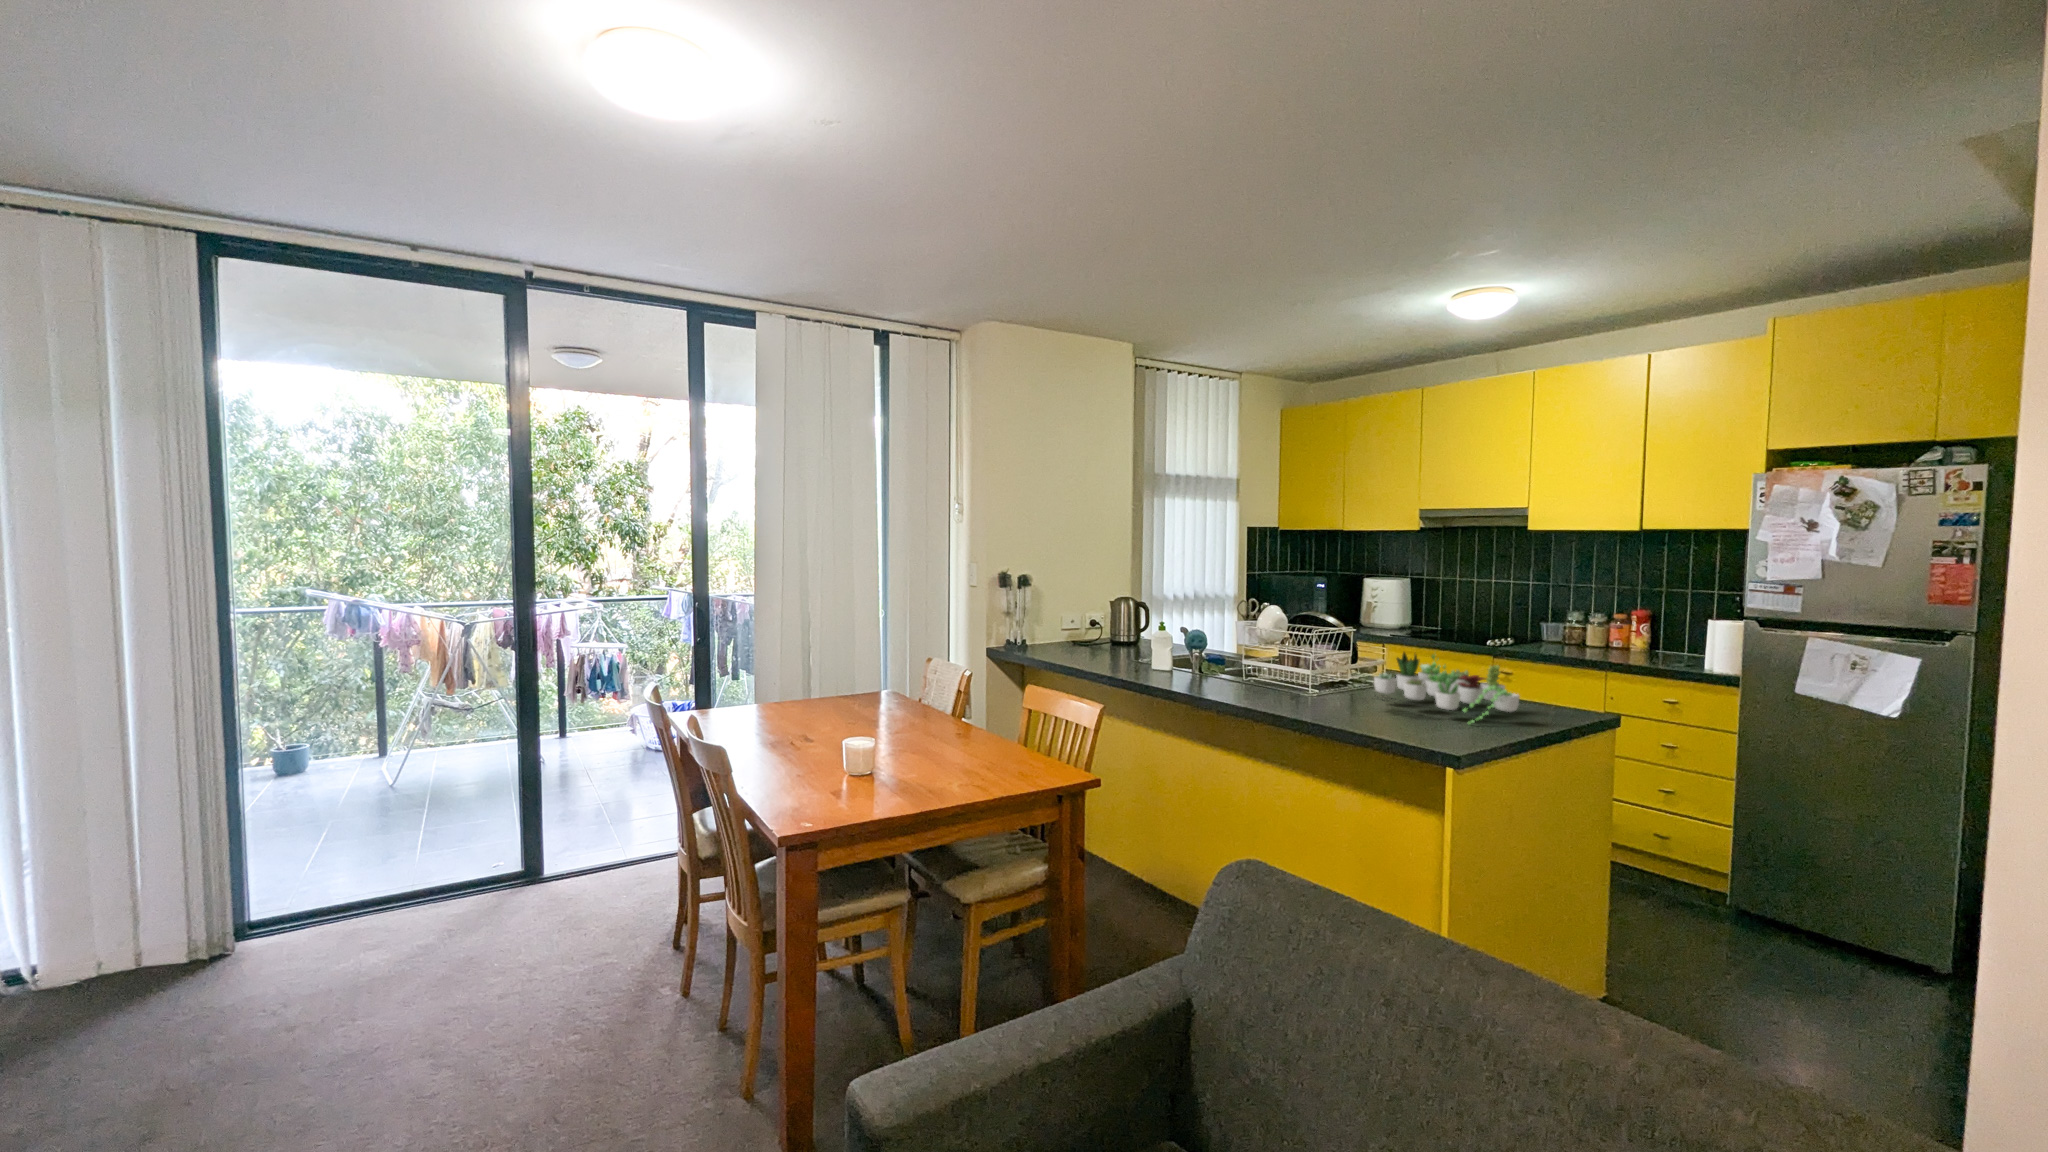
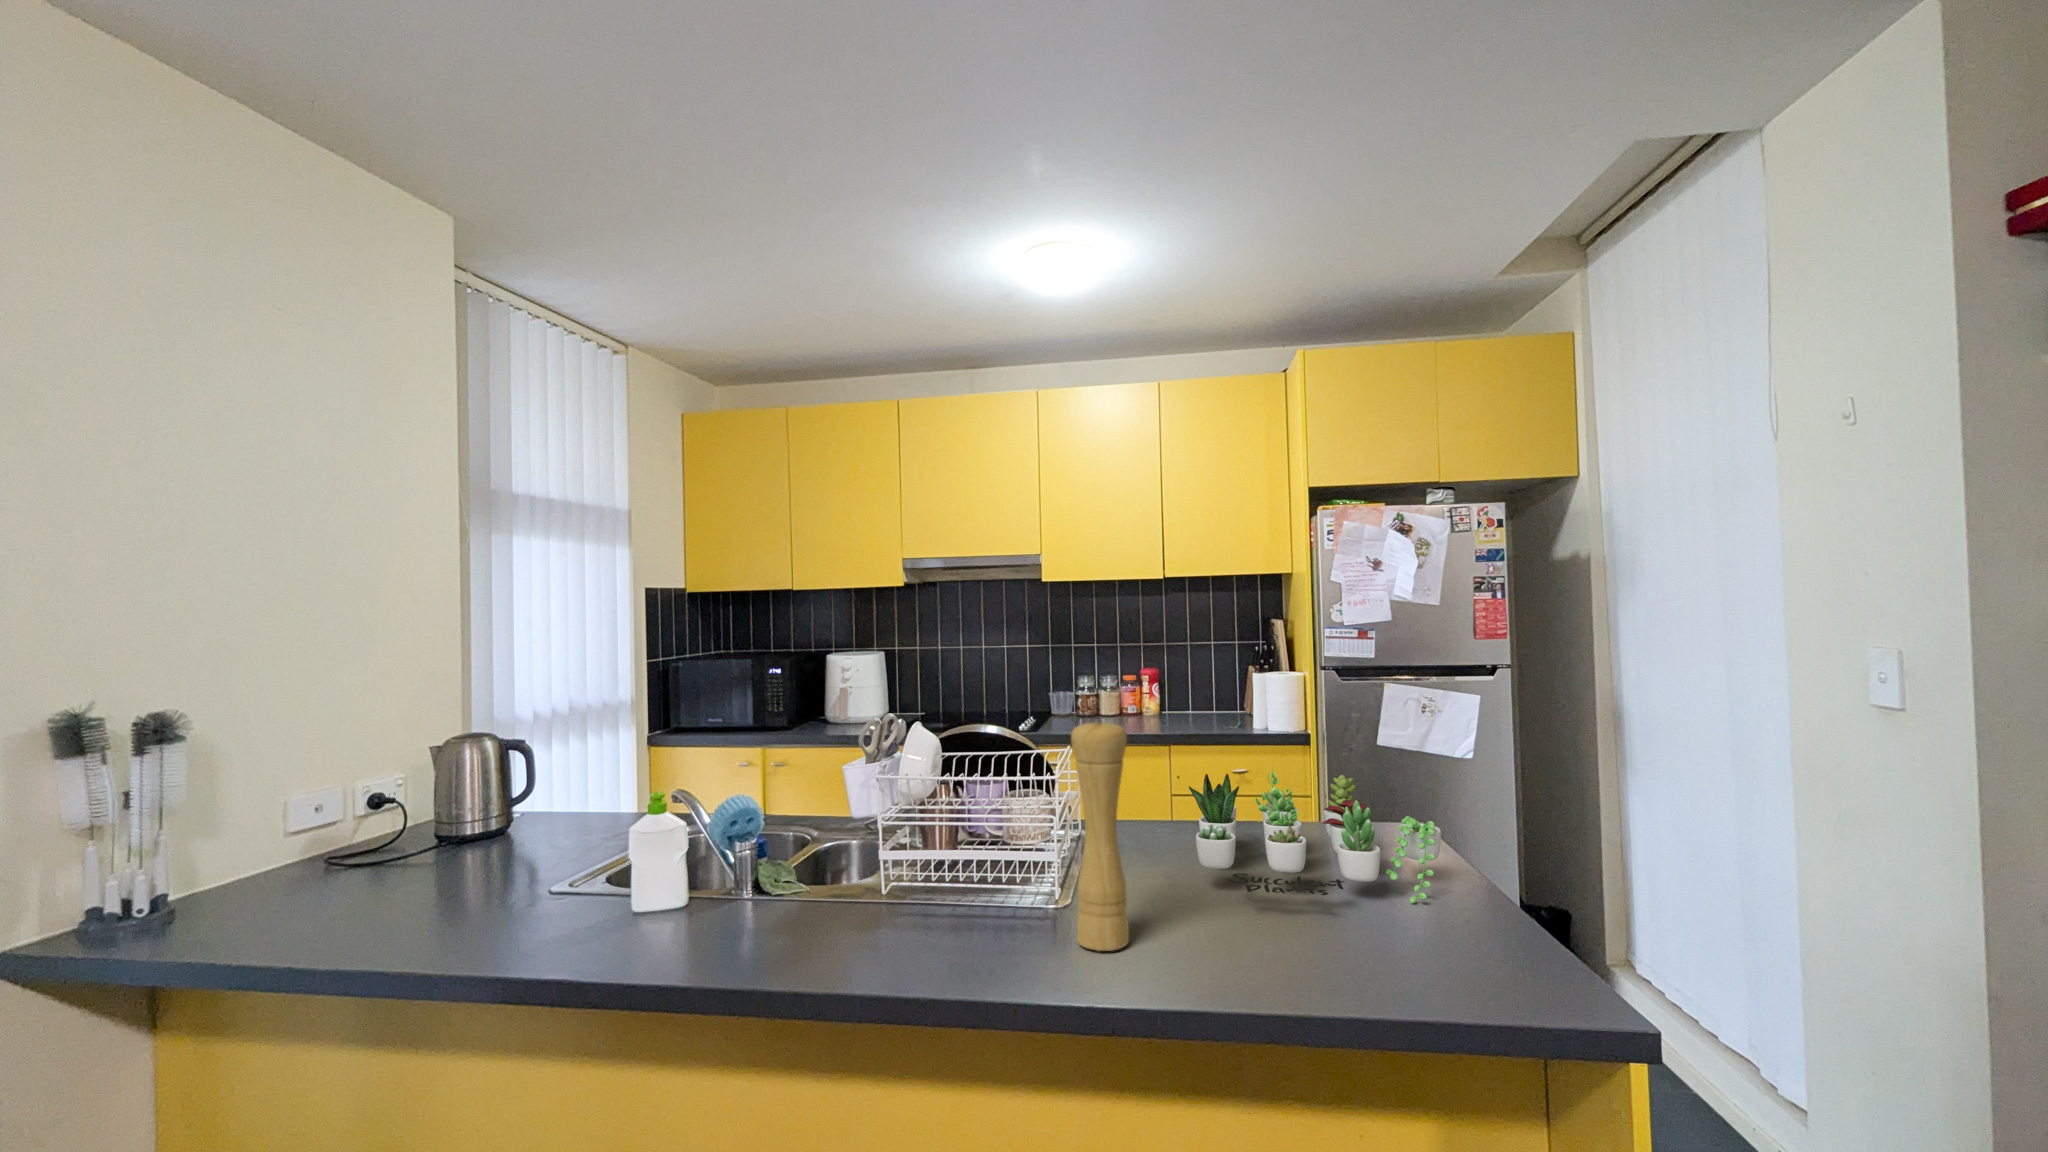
pepper mill: none [1282,610,1308,704] -> present [1071,719,1129,951]

